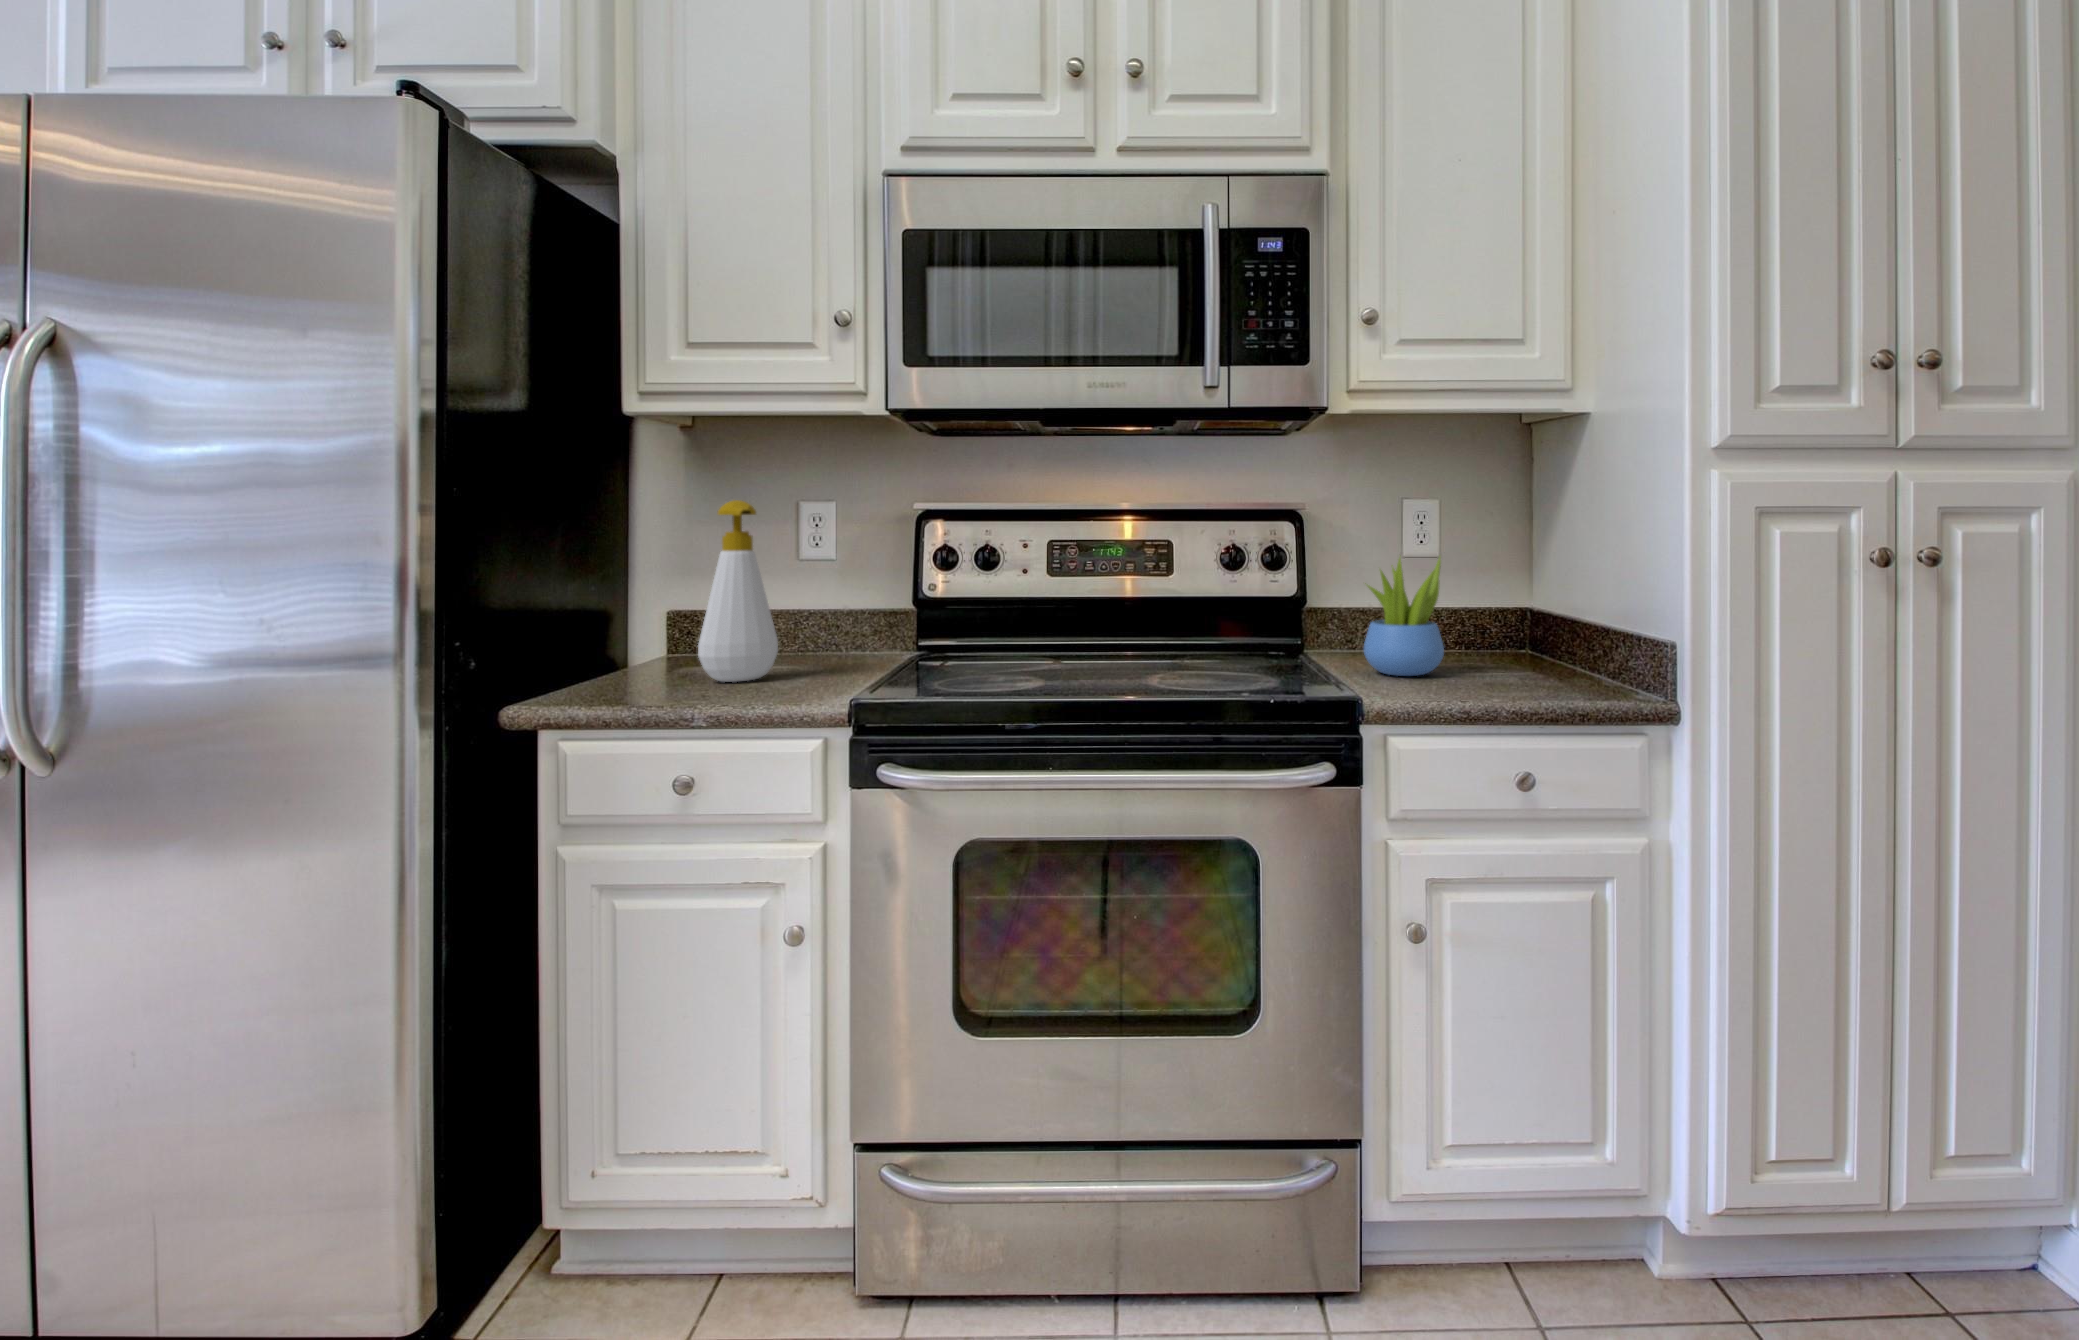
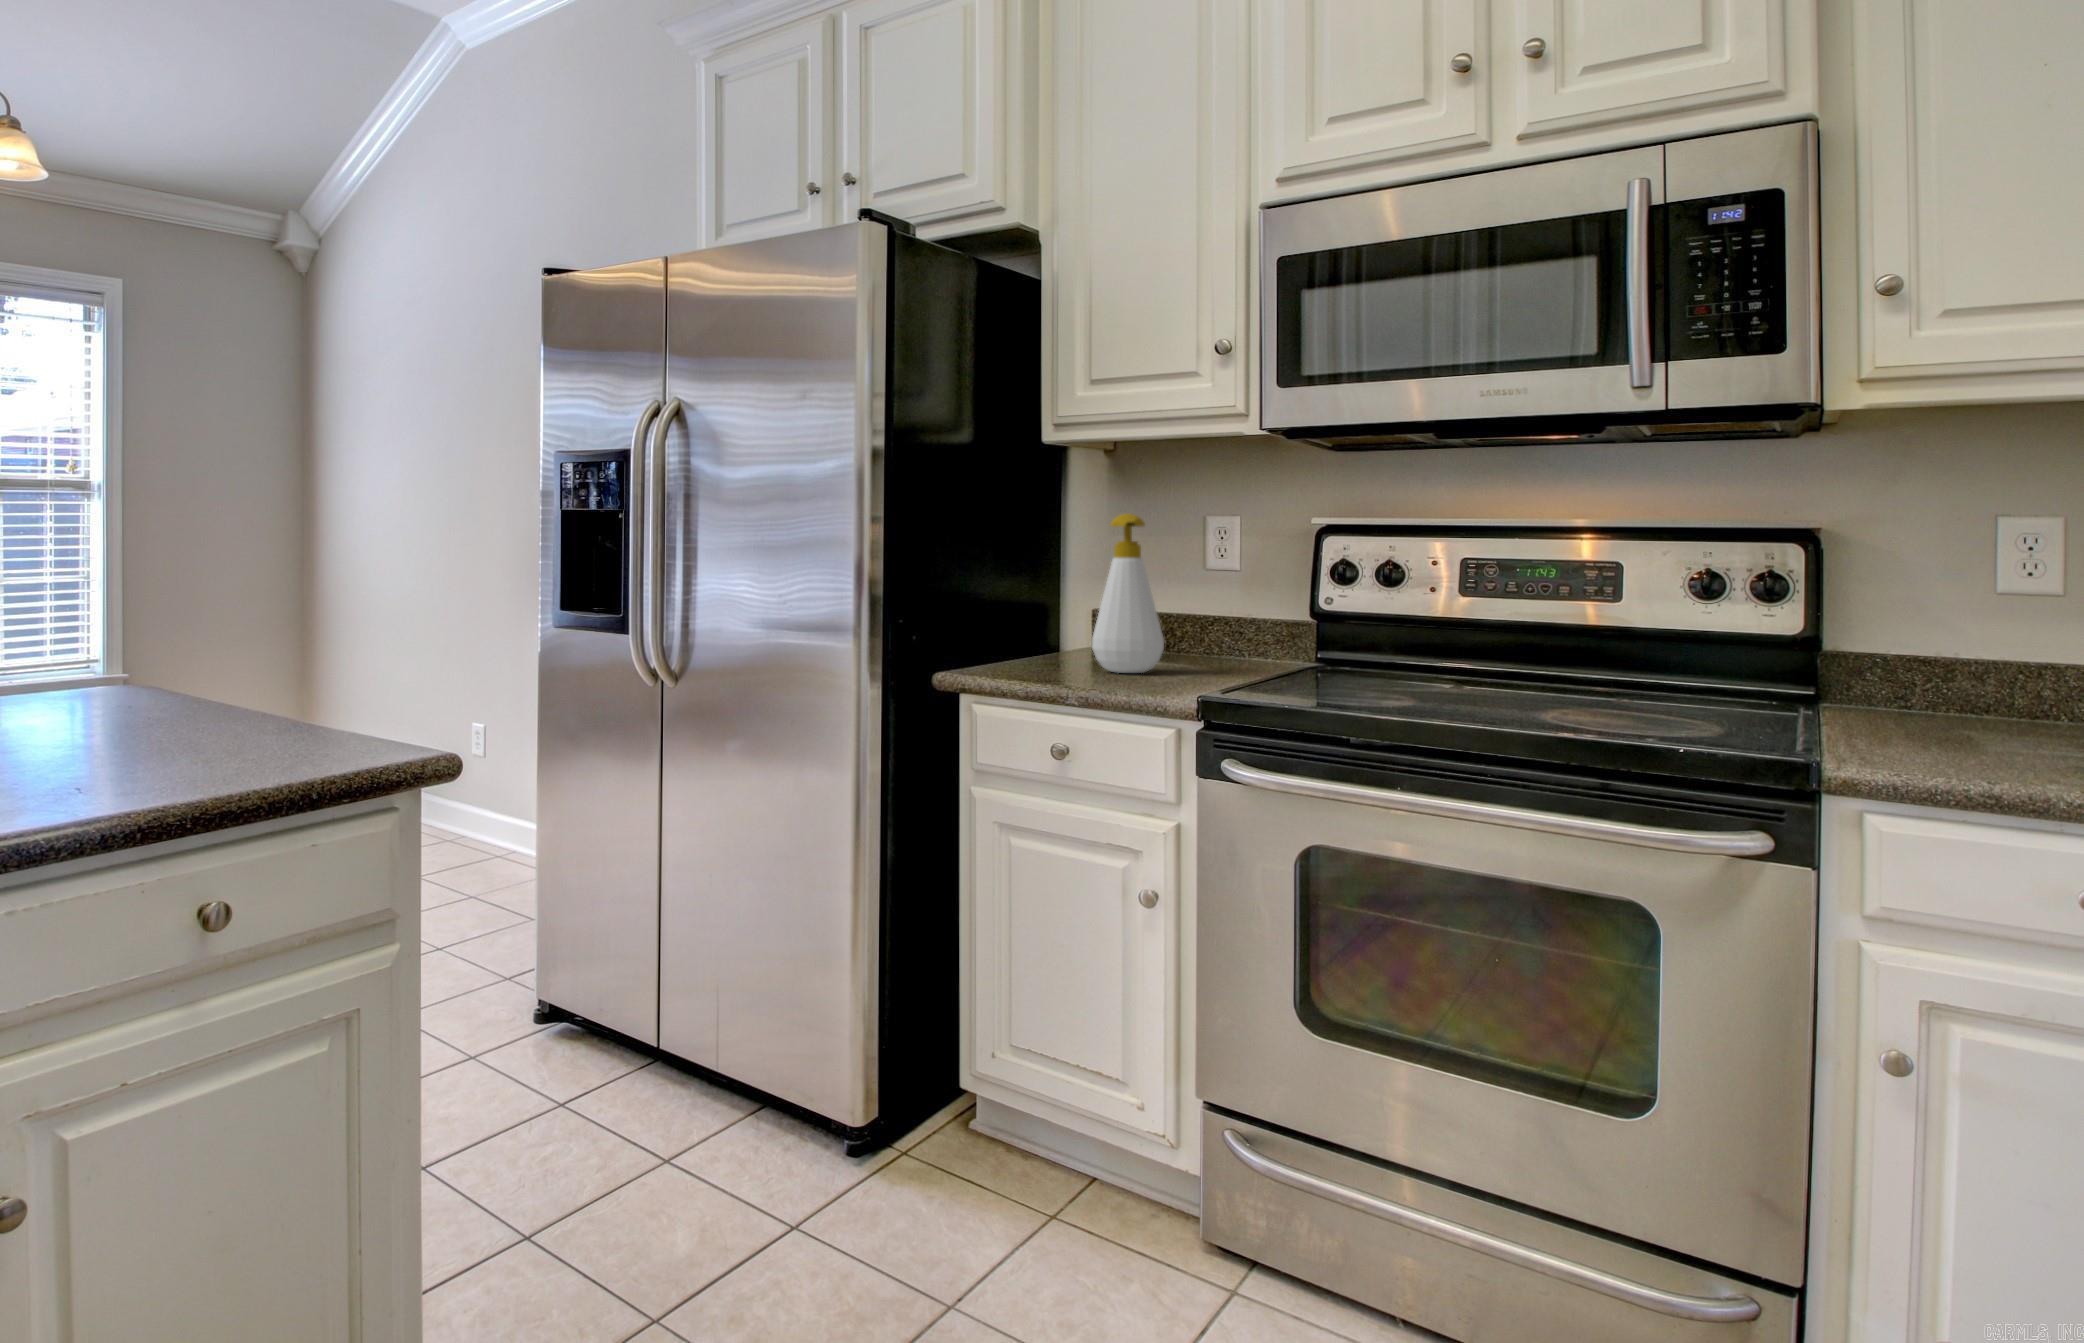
succulent plant: present [1364,558,1444,676] -> none [1868,585,2005,743]

